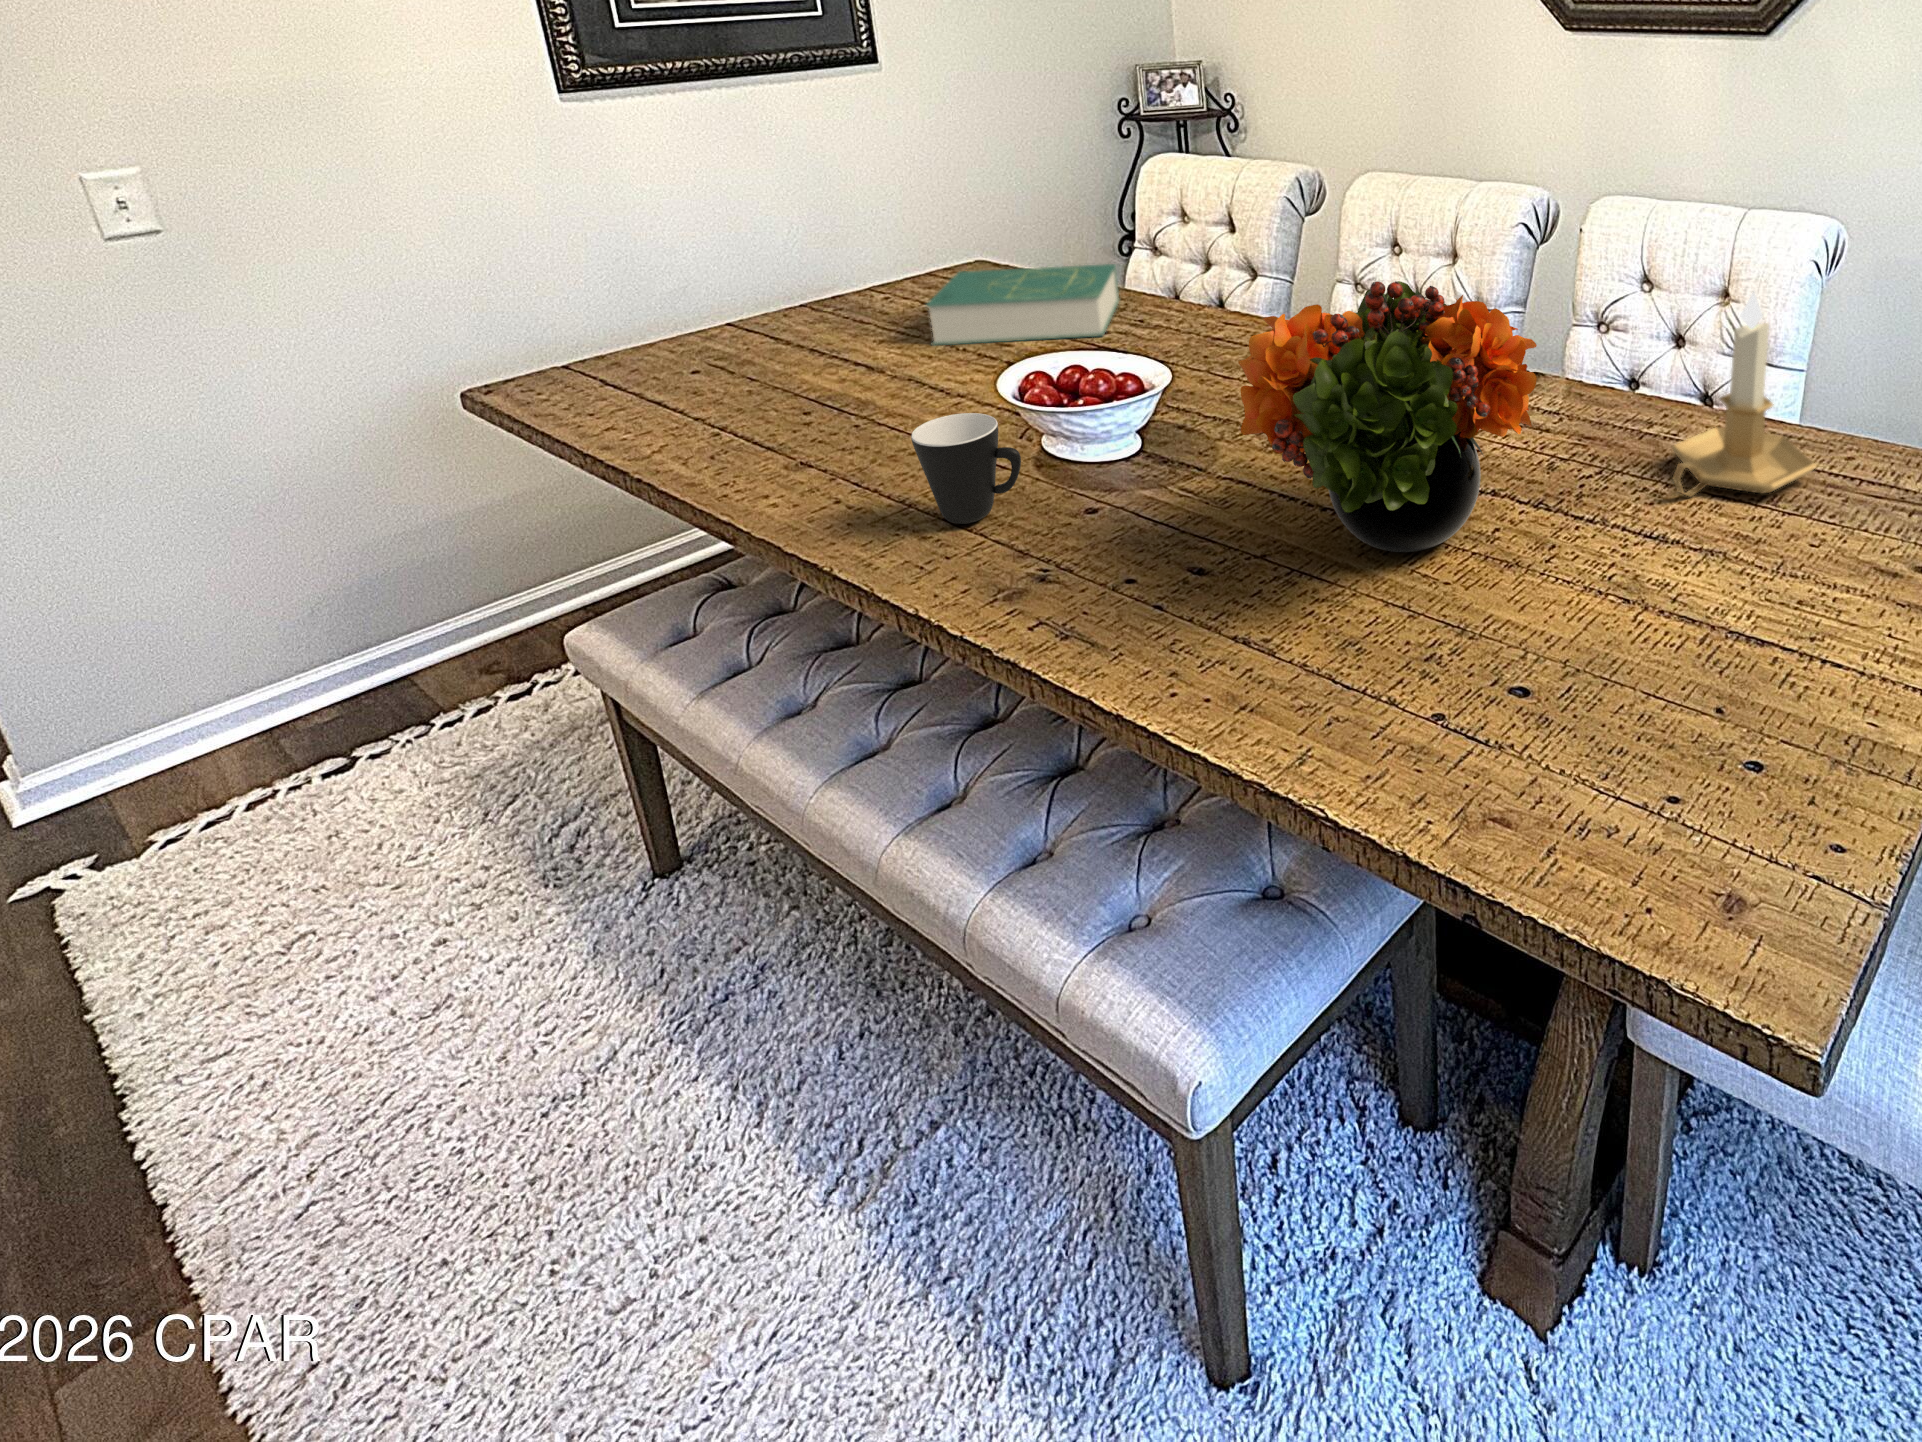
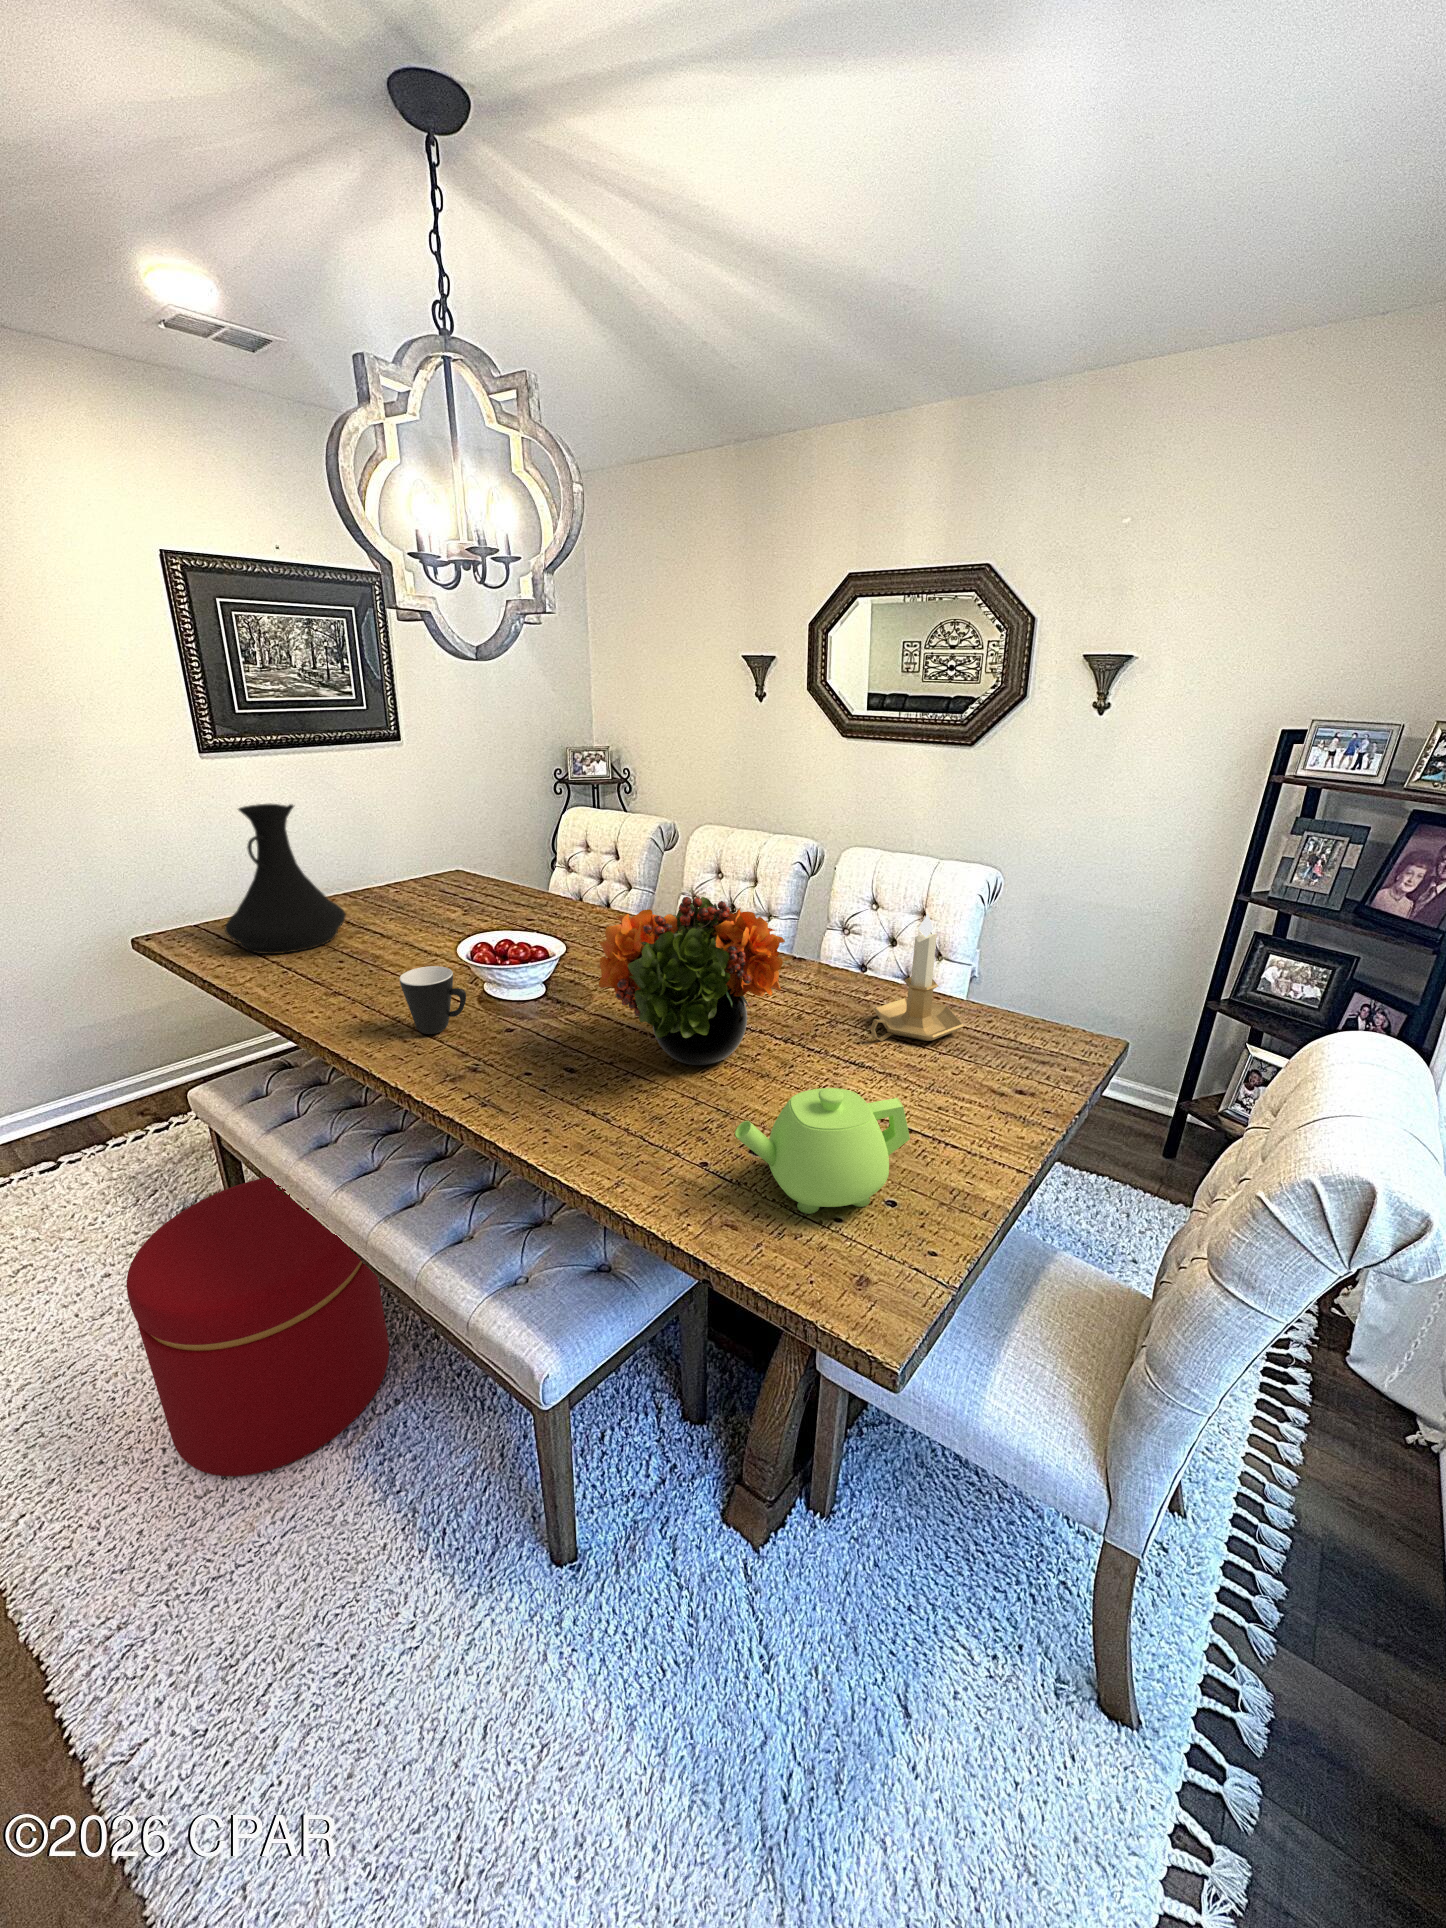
vase: none [616,165,811,406] -> present [225,804,346,954]
book: present [926,264,1119,345] -> none [418,877,541,923]
teapot: none [1499,582,1781,794] -> present [735,1088,910,1214]
ottoman: none [475,759,915,1273] -> present [127,1177,389,1476]

